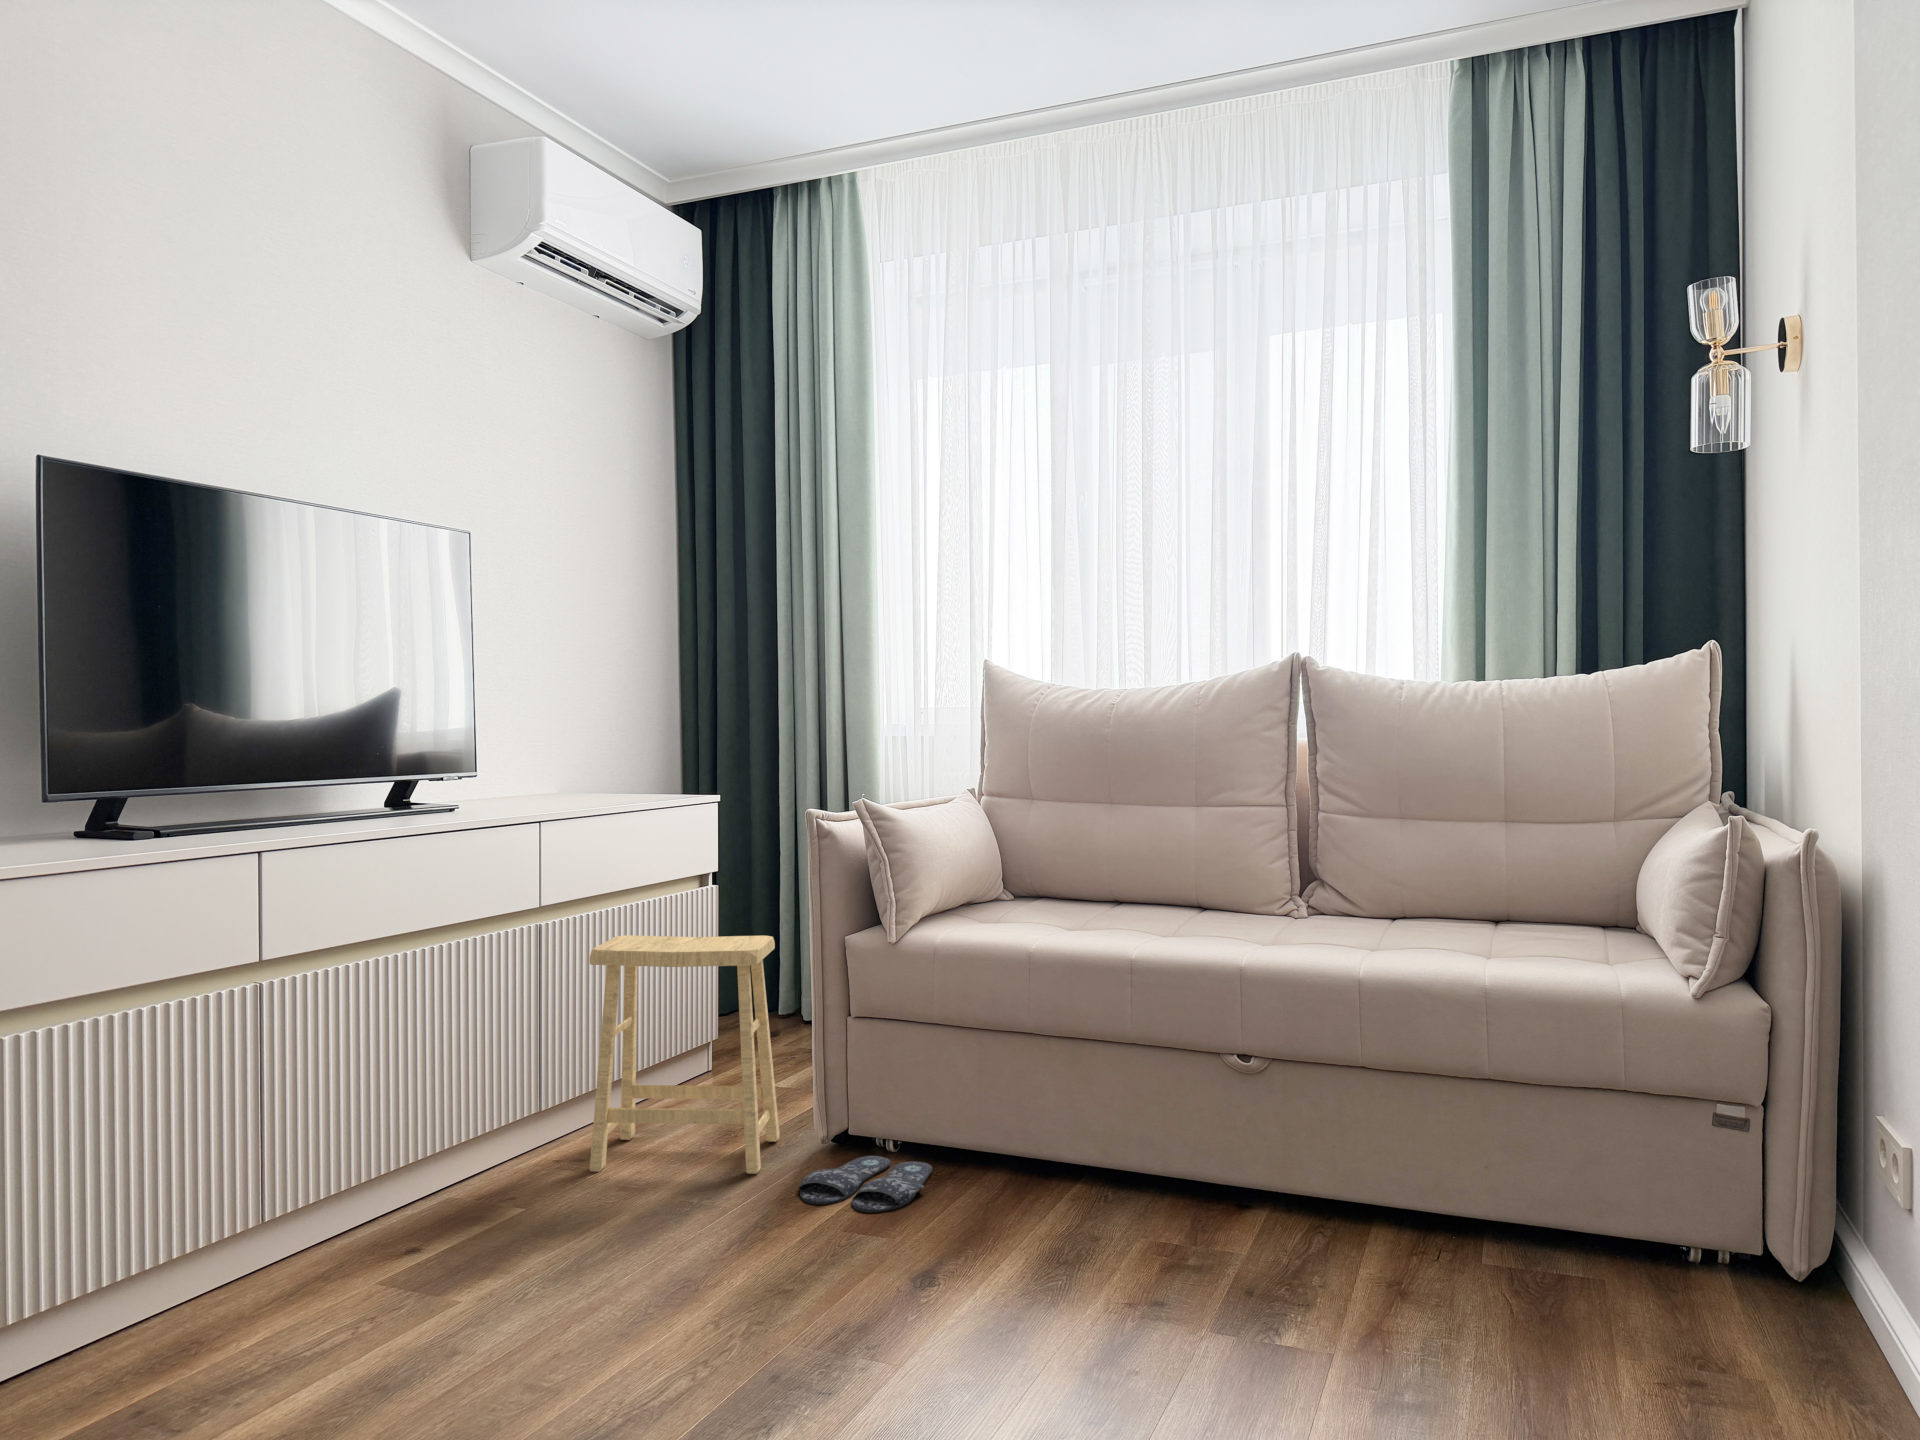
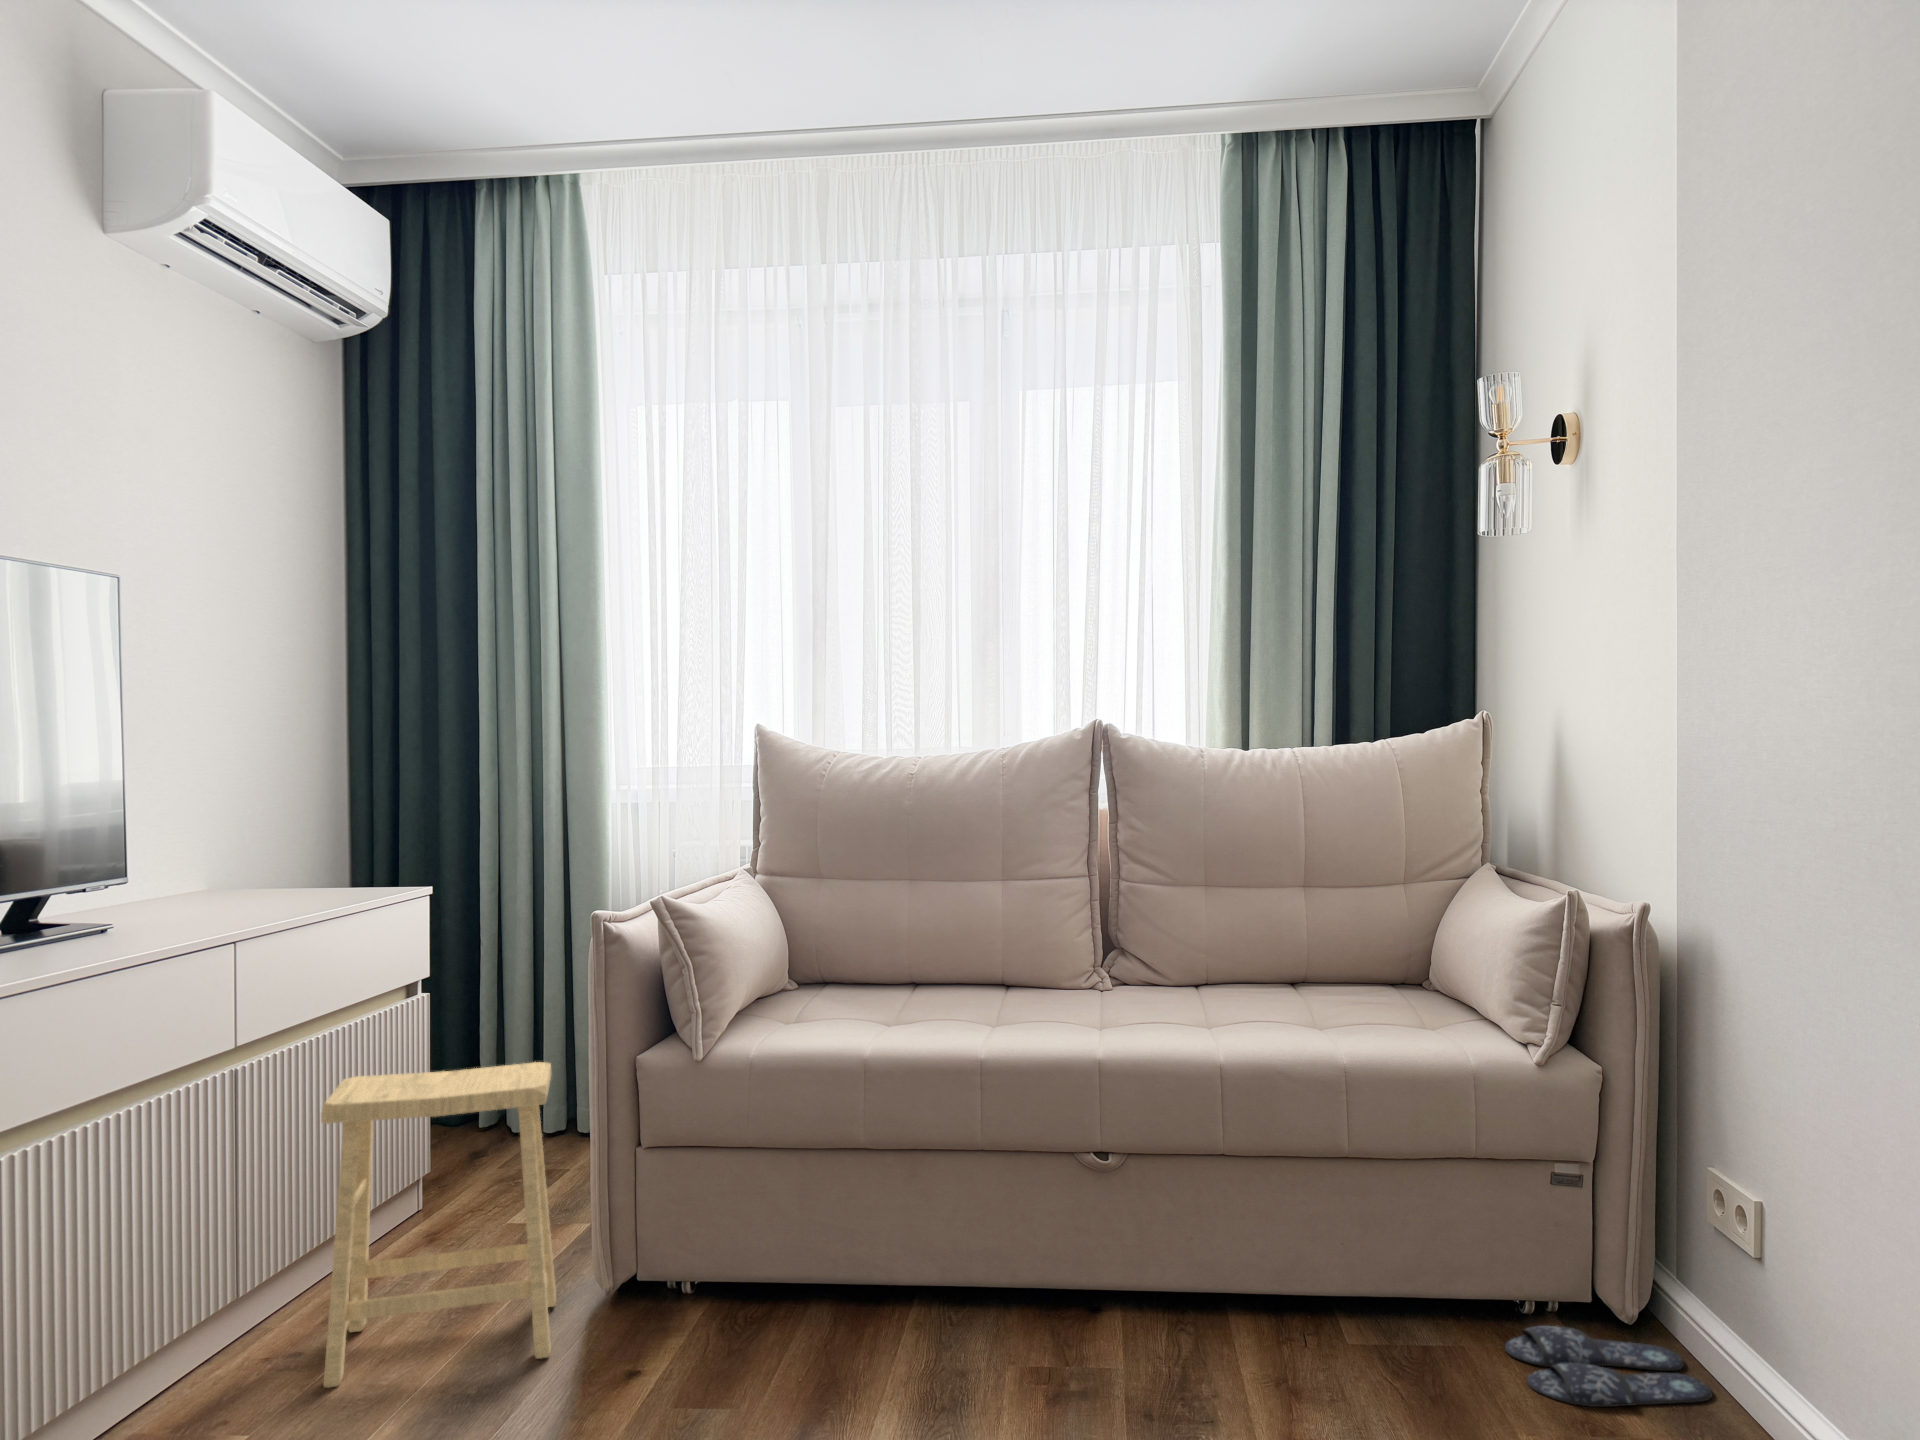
slippers: present [799,1156,932,1213] -> present [1505,1326,1712,1407]

